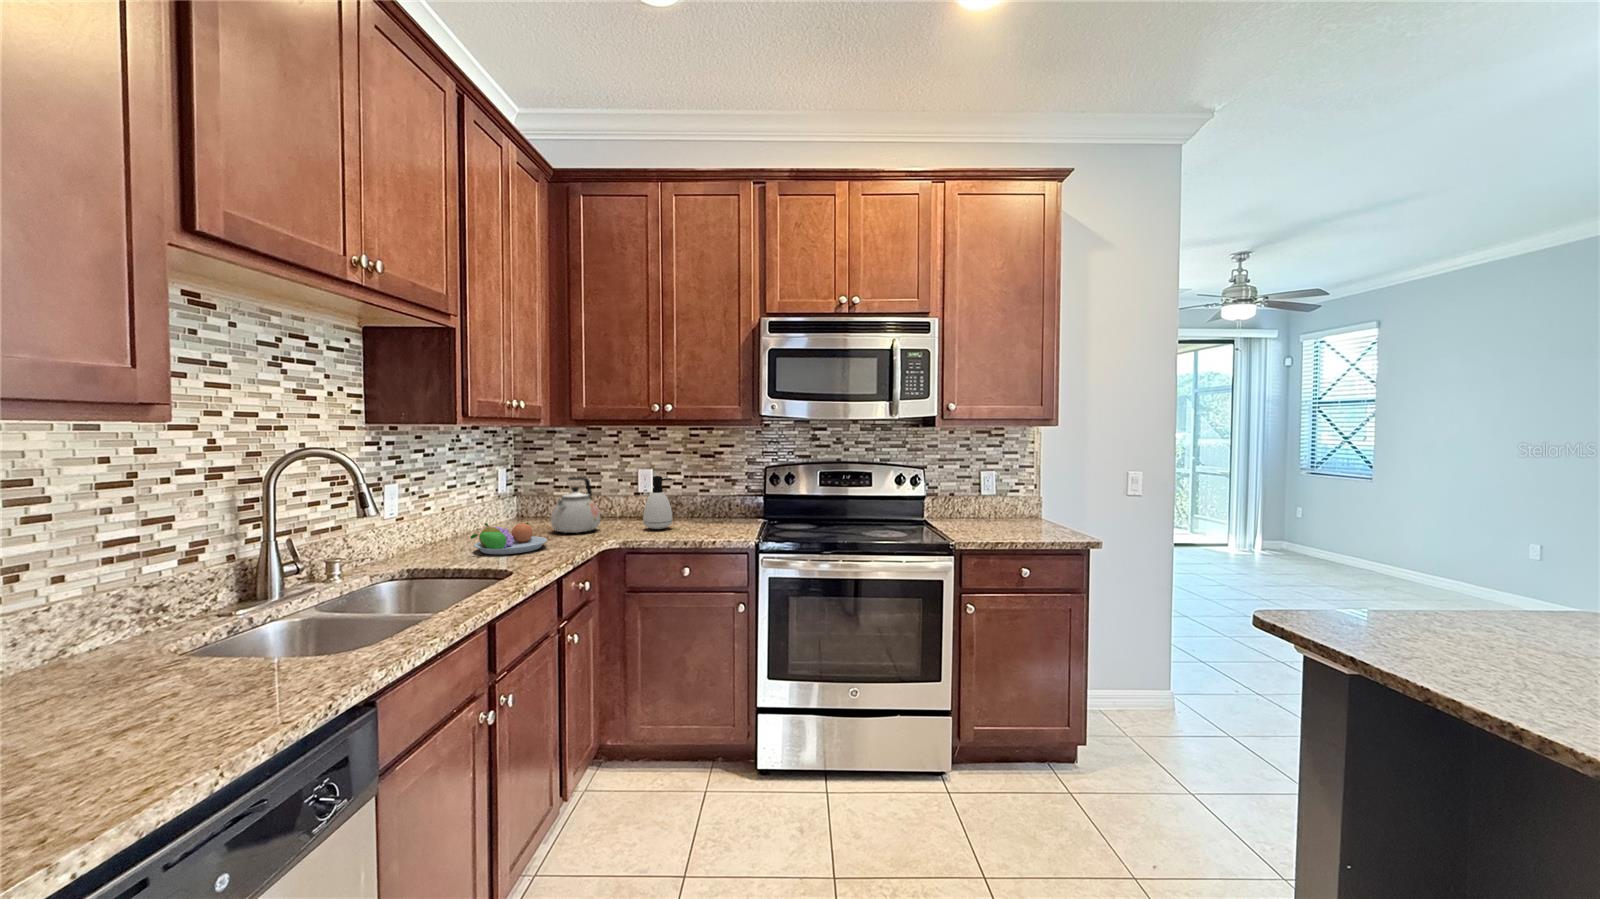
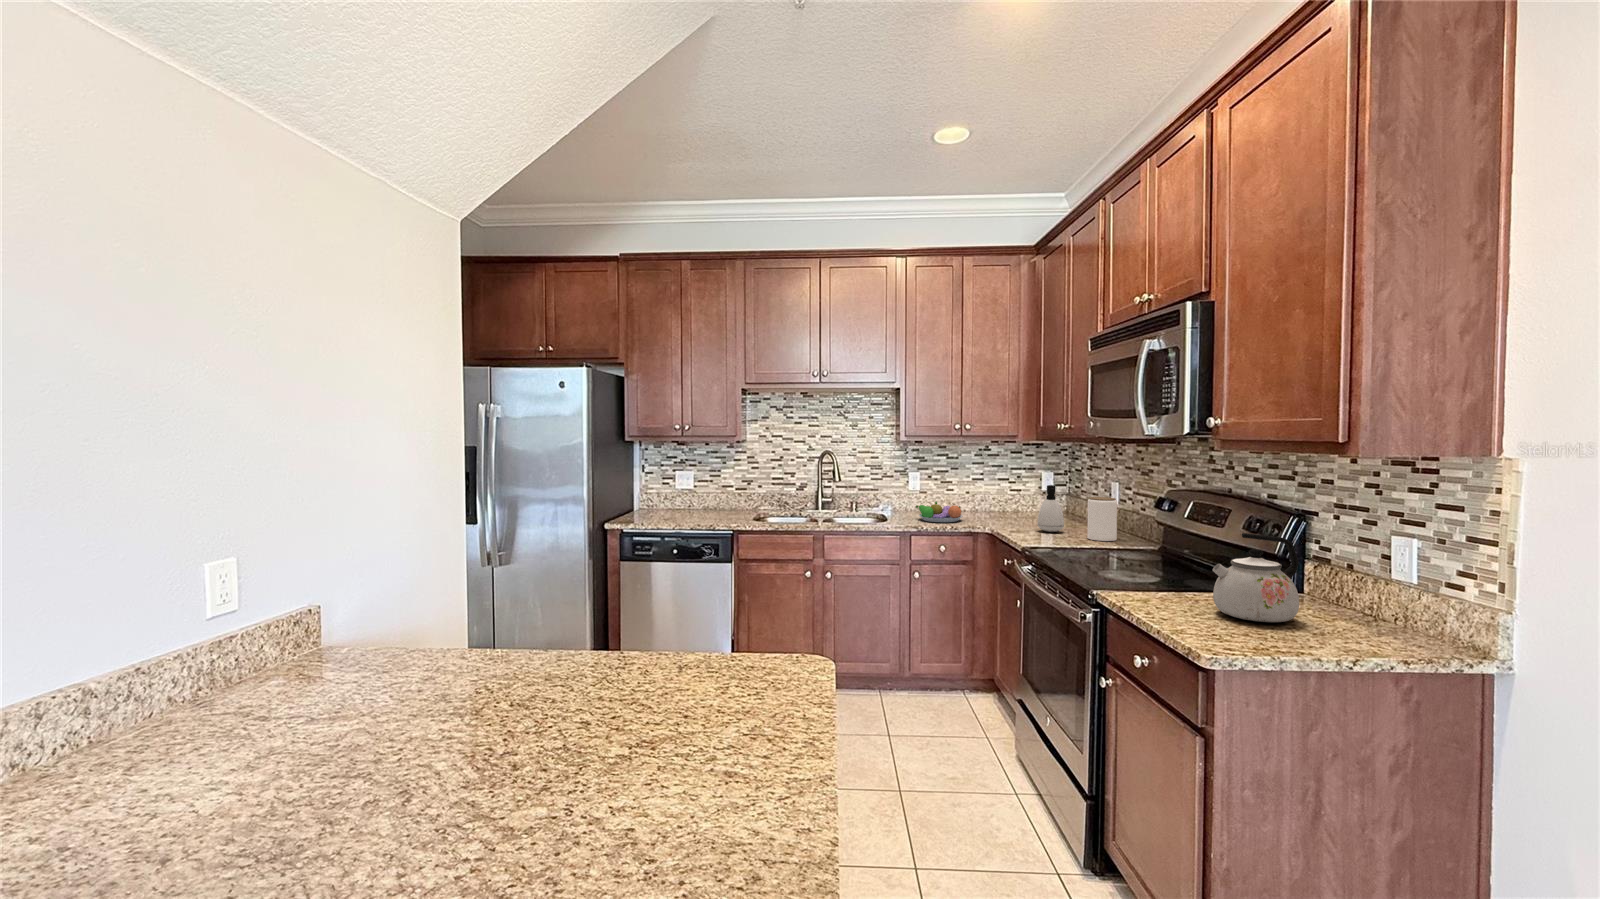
kettle: present [551,477,600,533] -> present [1213,533,1299,622]
jar: none [699,481,727,525] -> present [1087,497,1117,541]

